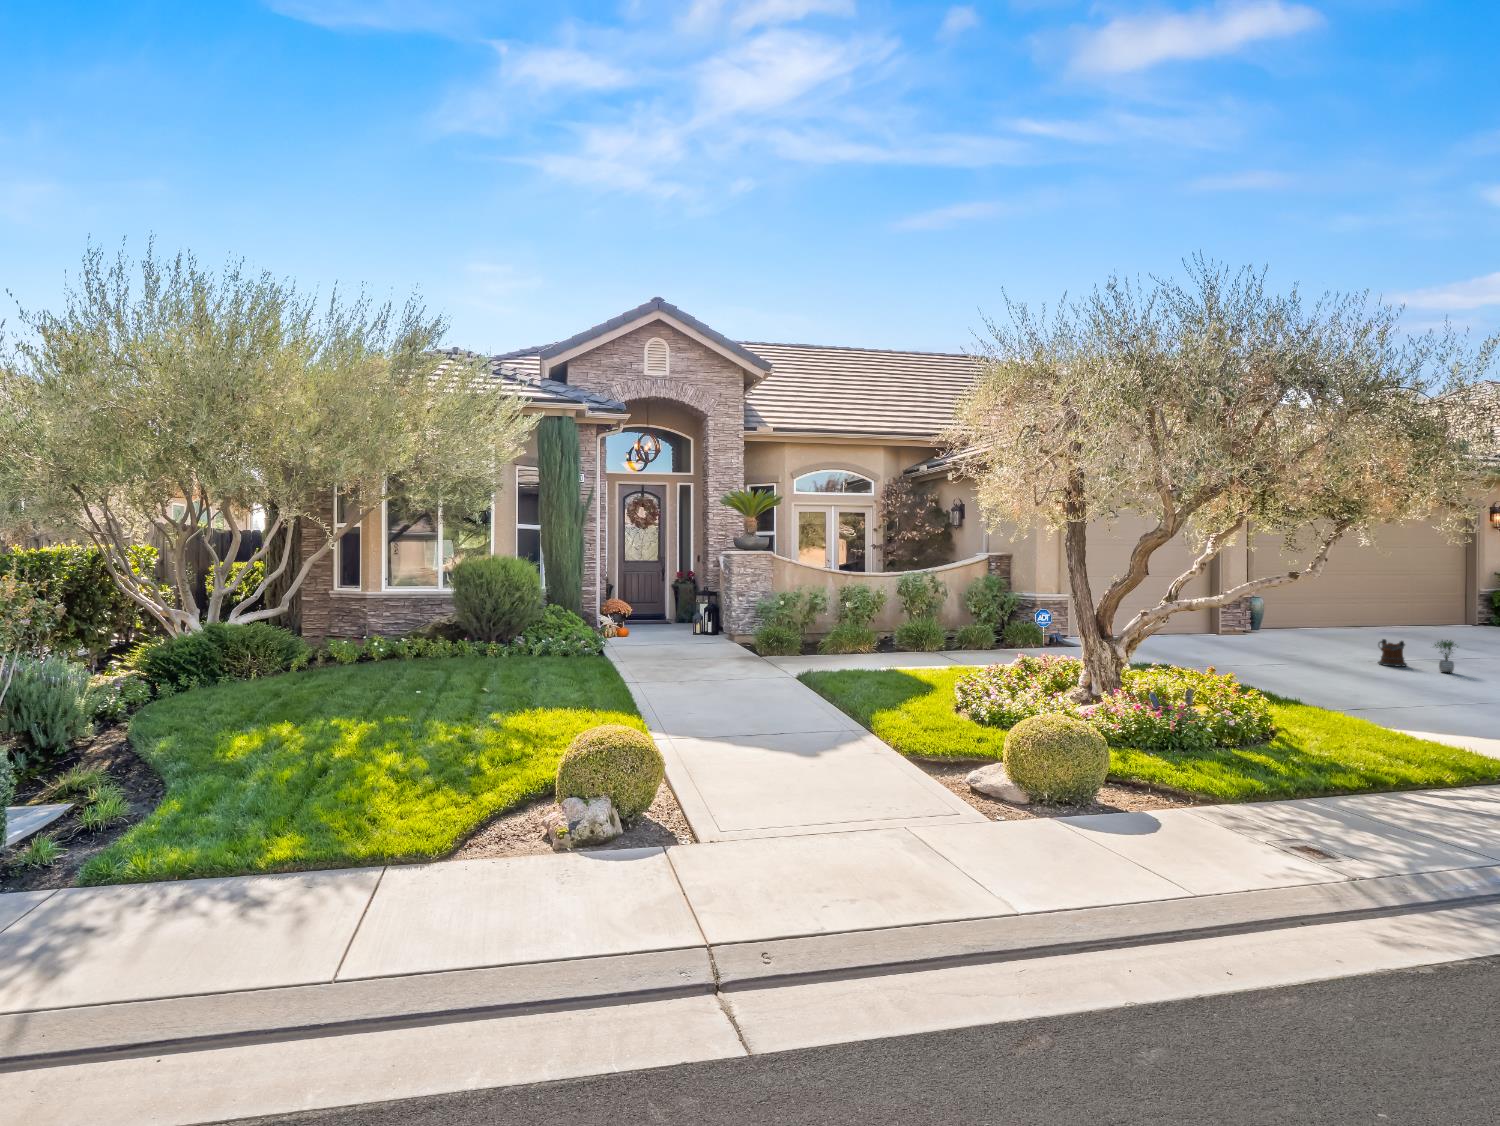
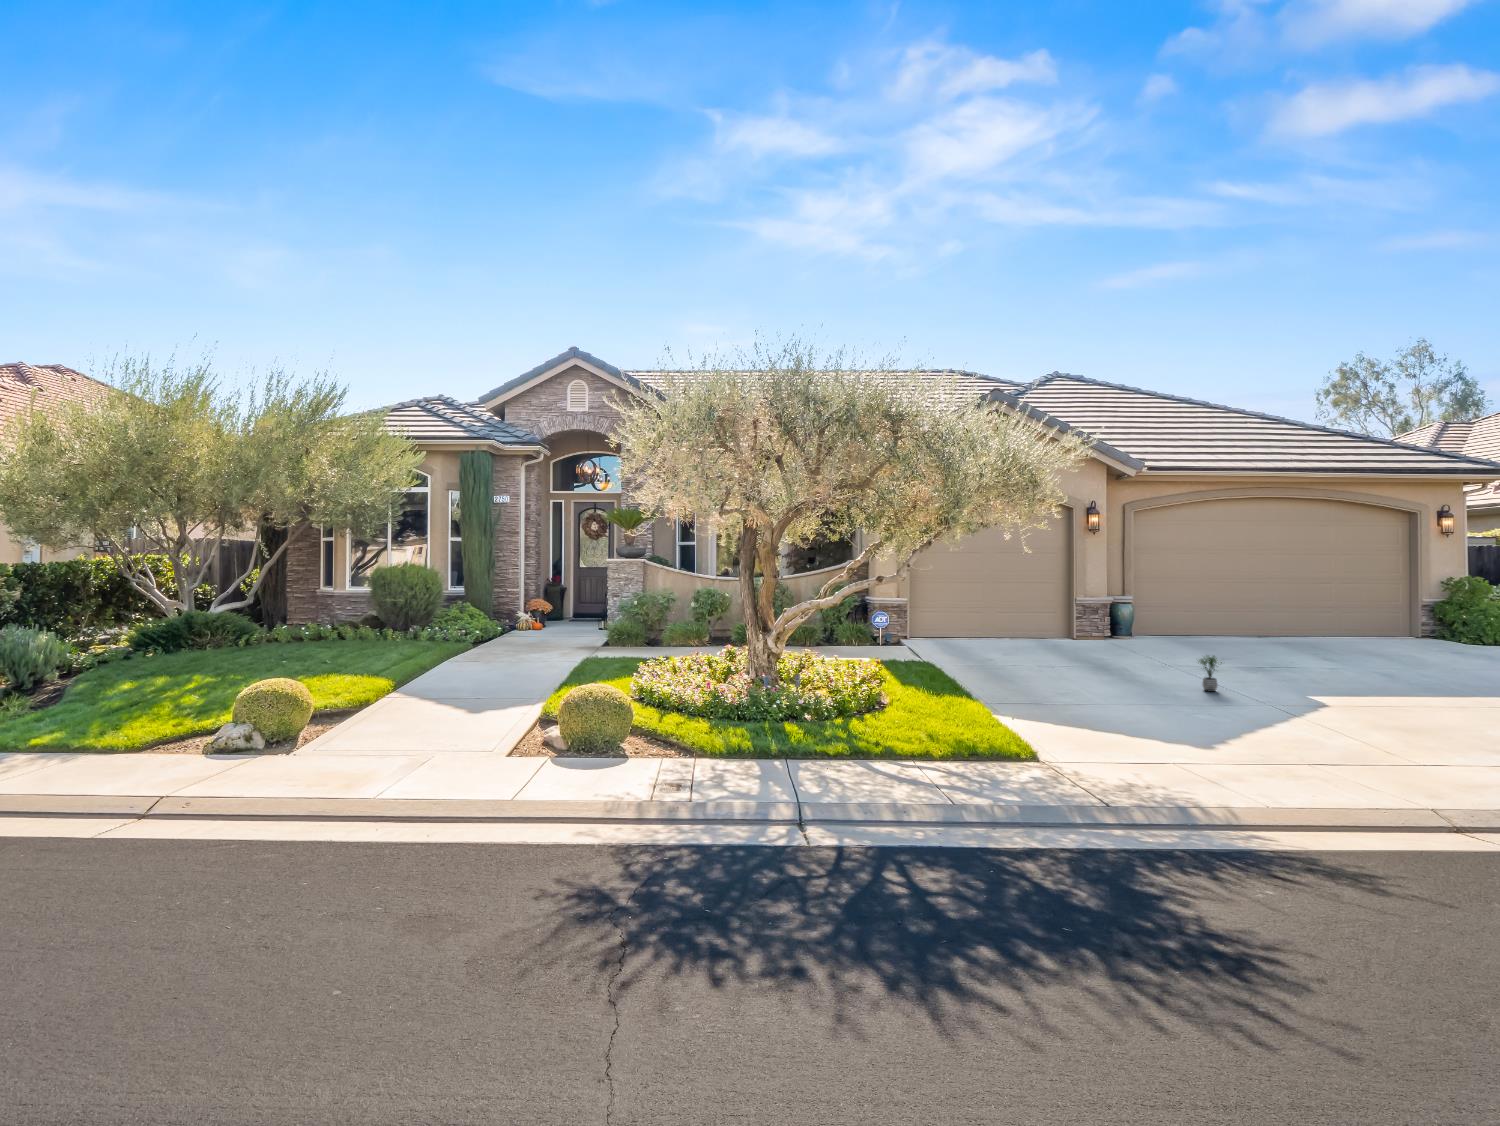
bucket: present [1378,639,1407,667] -> none [1155,652,1185,682]

